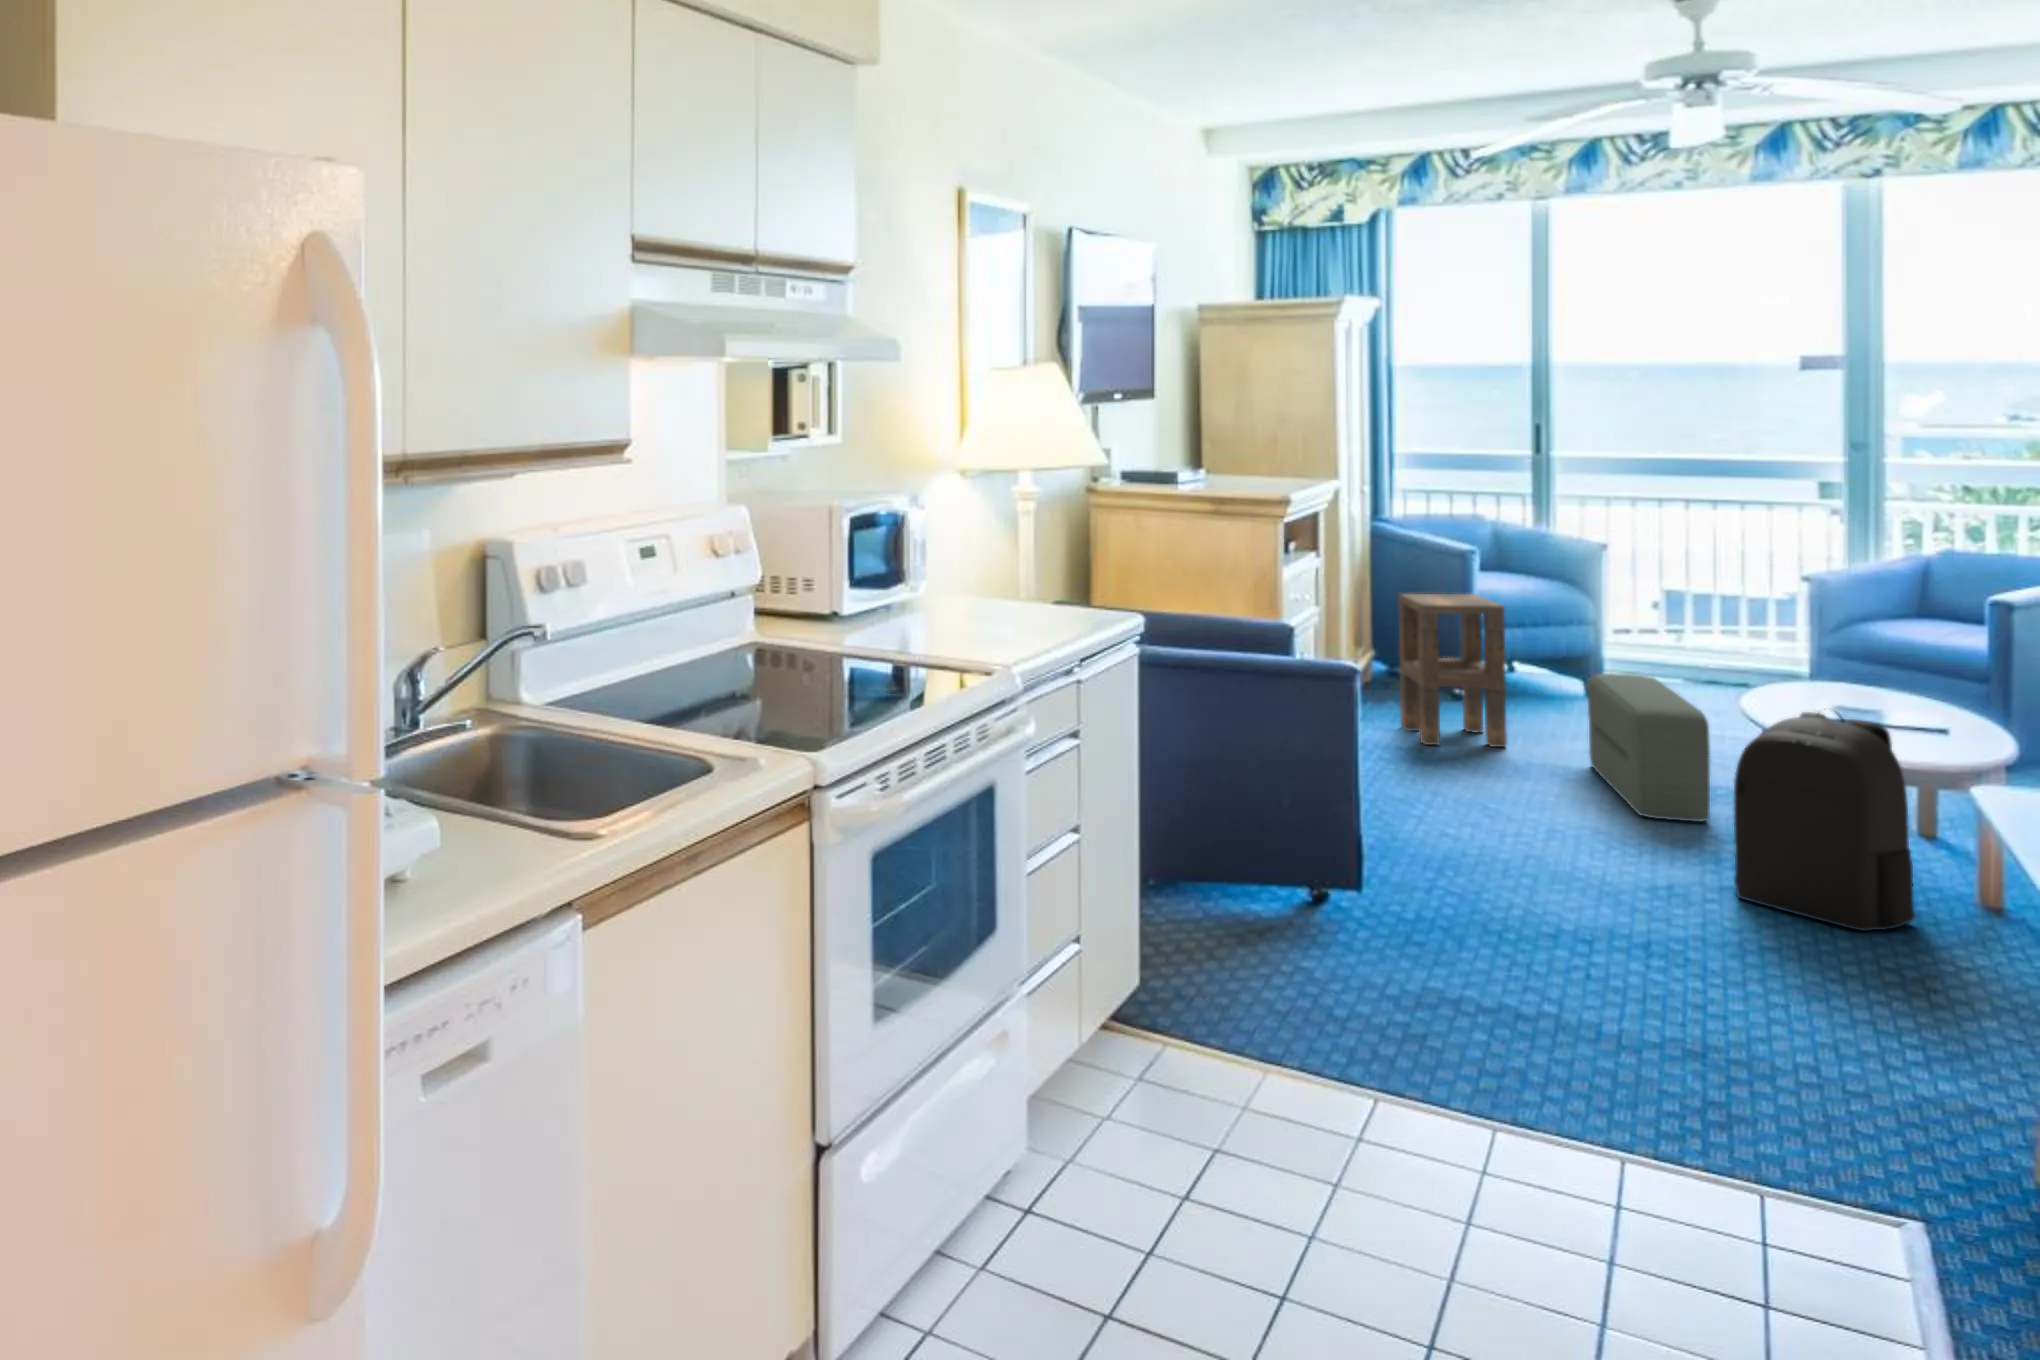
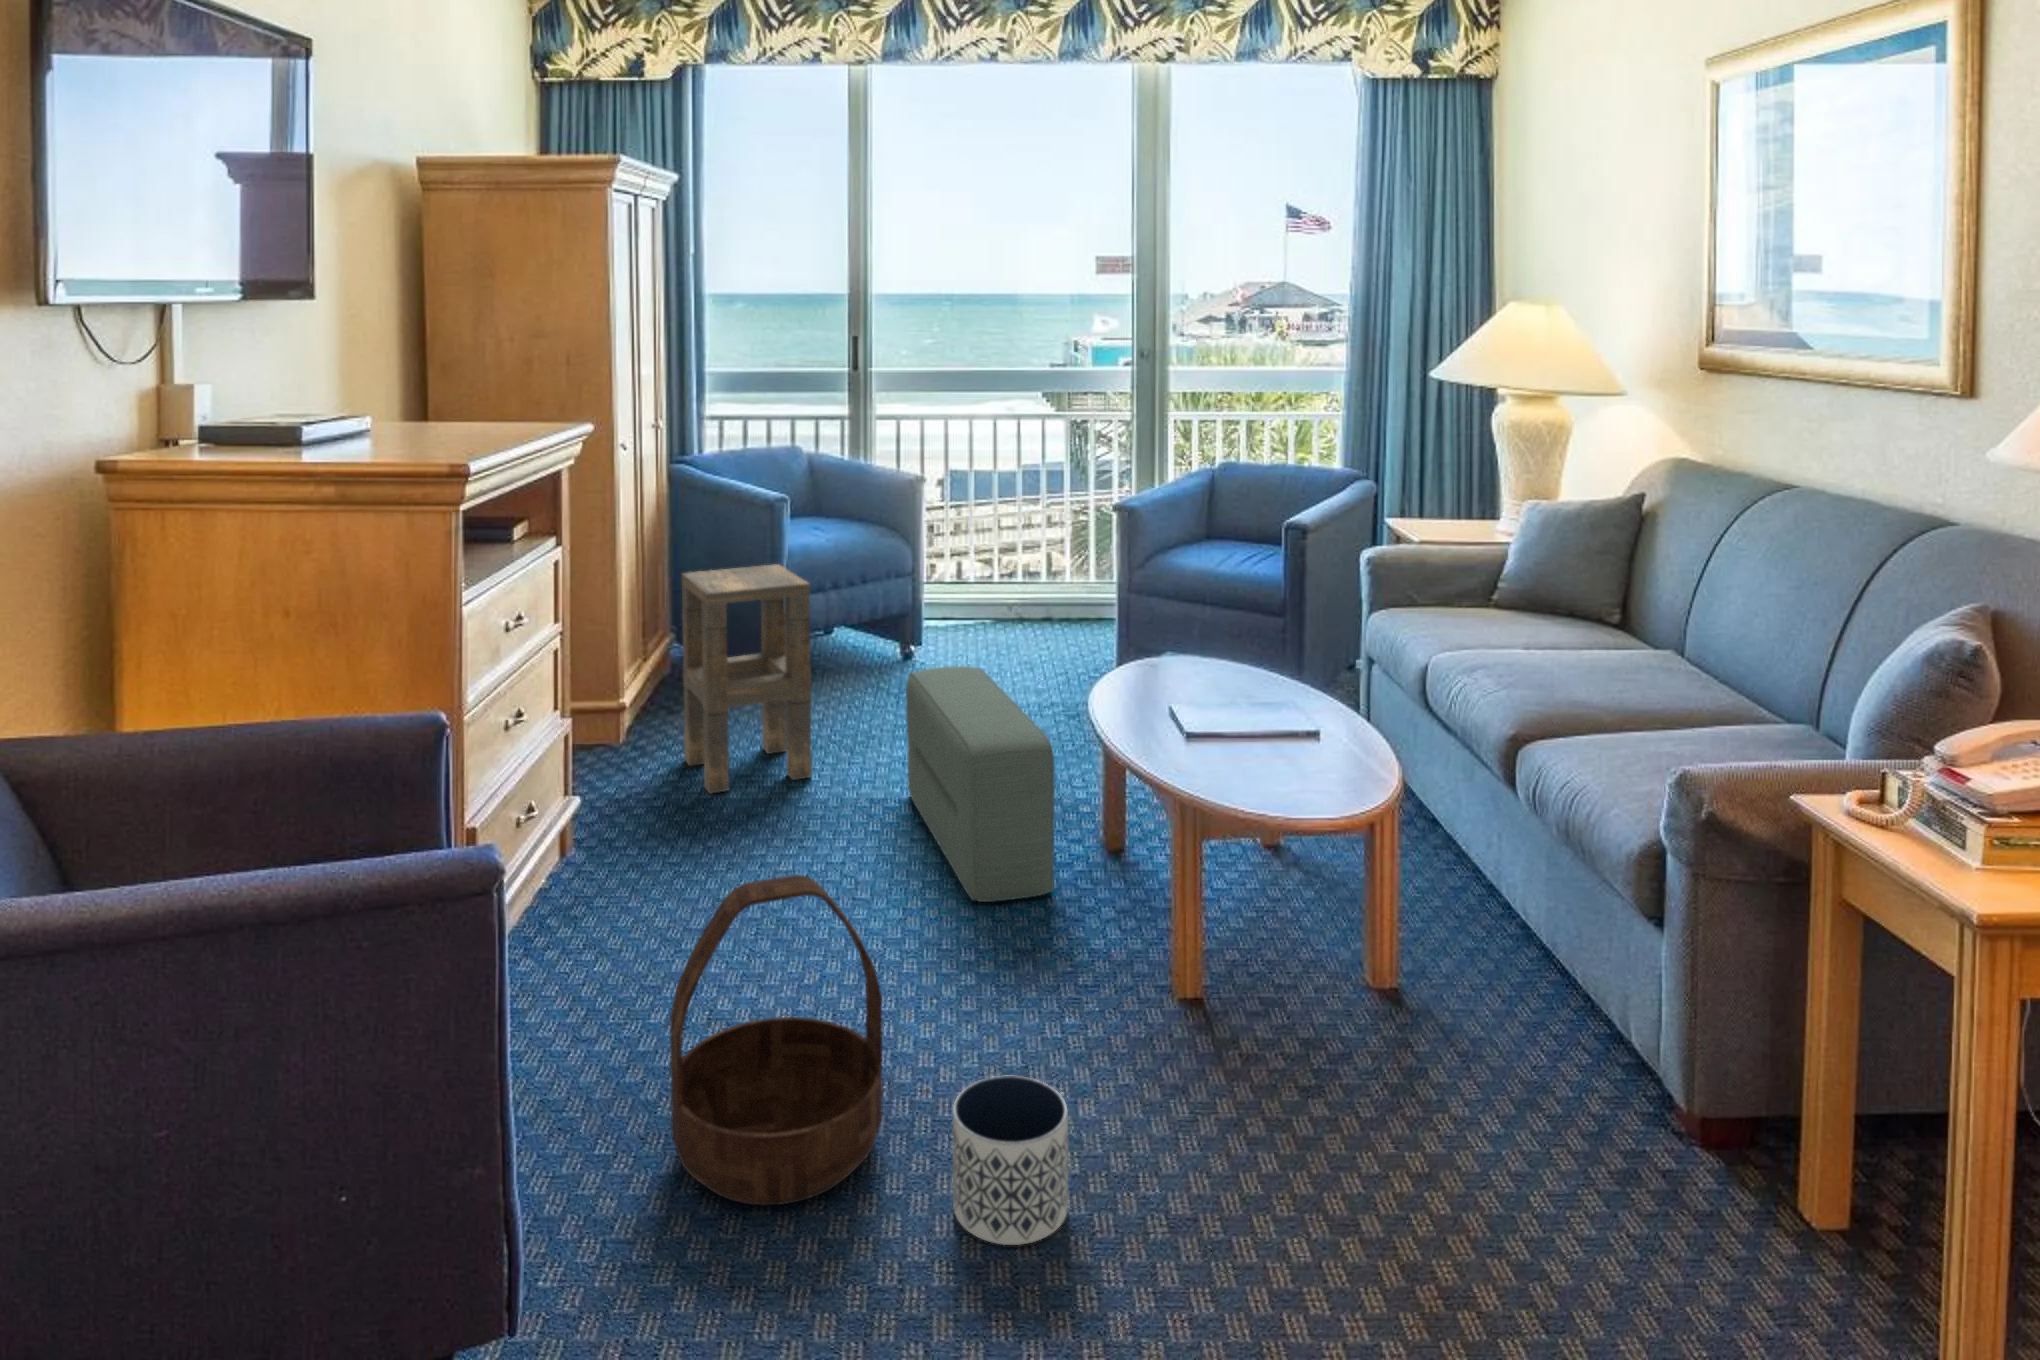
backpack: present [1733,712,1915,931] -> none [1111,765,1342,1146]
basket: none [1435,727,1568,890] -> present [670,875,883,1205]
planter: none [1612,848,1689,924] -> present [953,1076,1068,1245]

